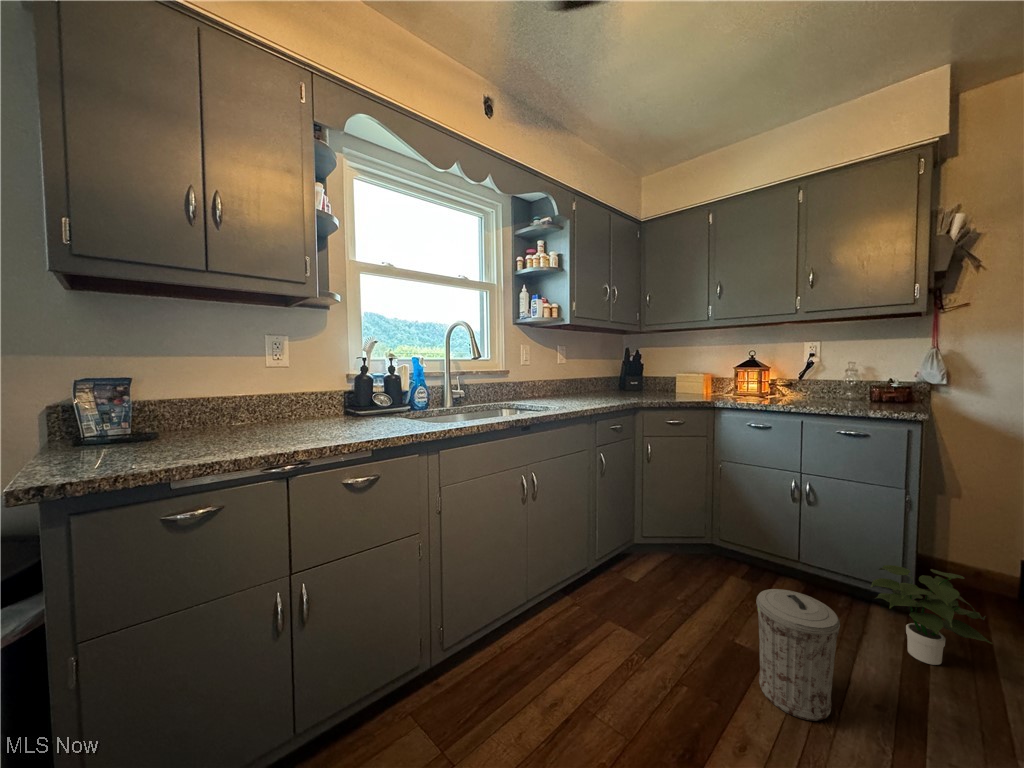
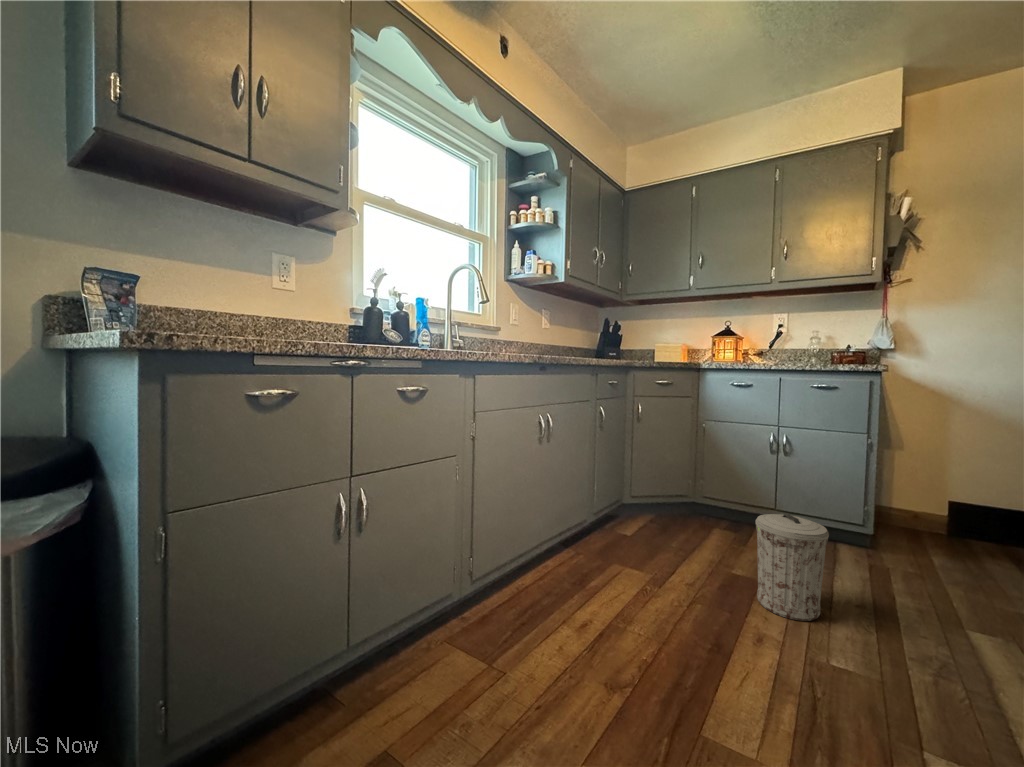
potted plant: present [871,565,992,665] -> none [840,498,941,580]

